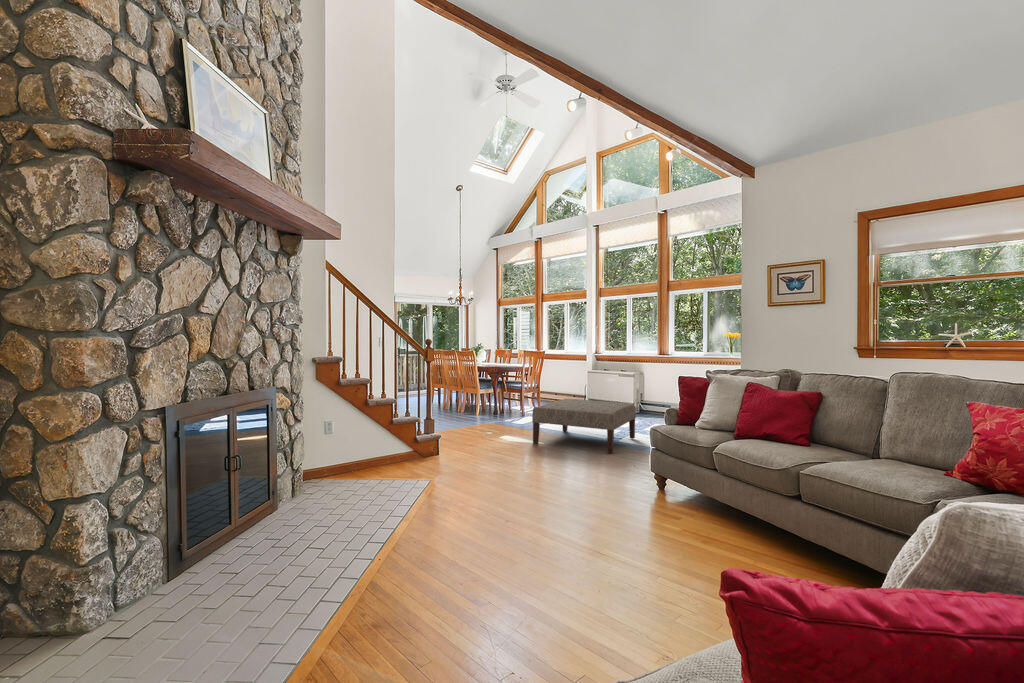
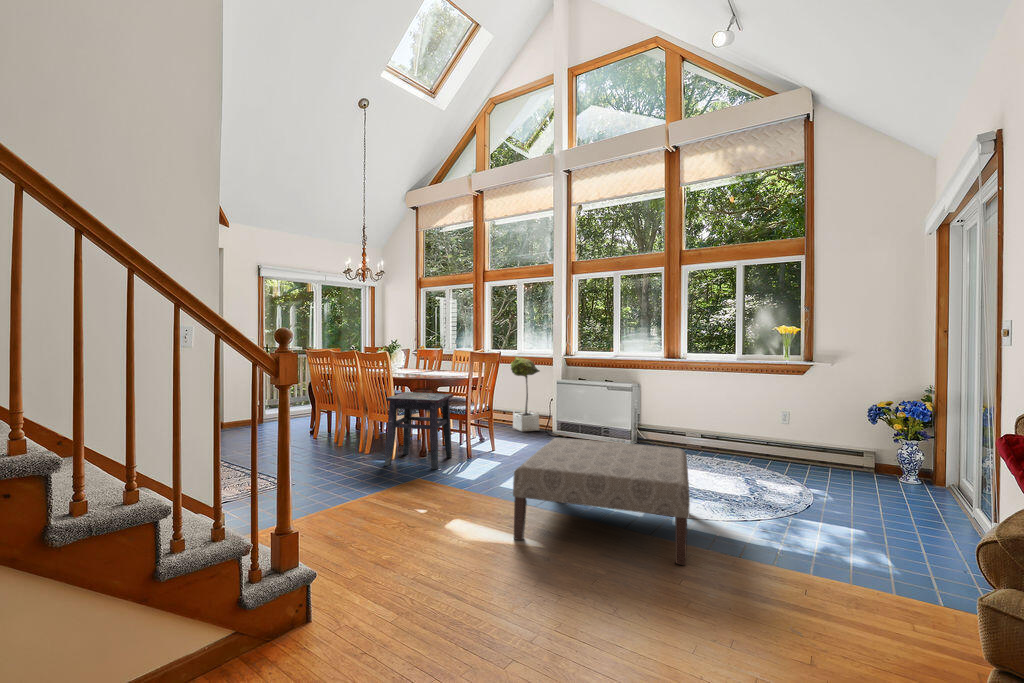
potted tree: none [557,354,578,405] -> present [511,357,540,431]
side table: none [473,376,513,420] -> present [385,392,453,469]

